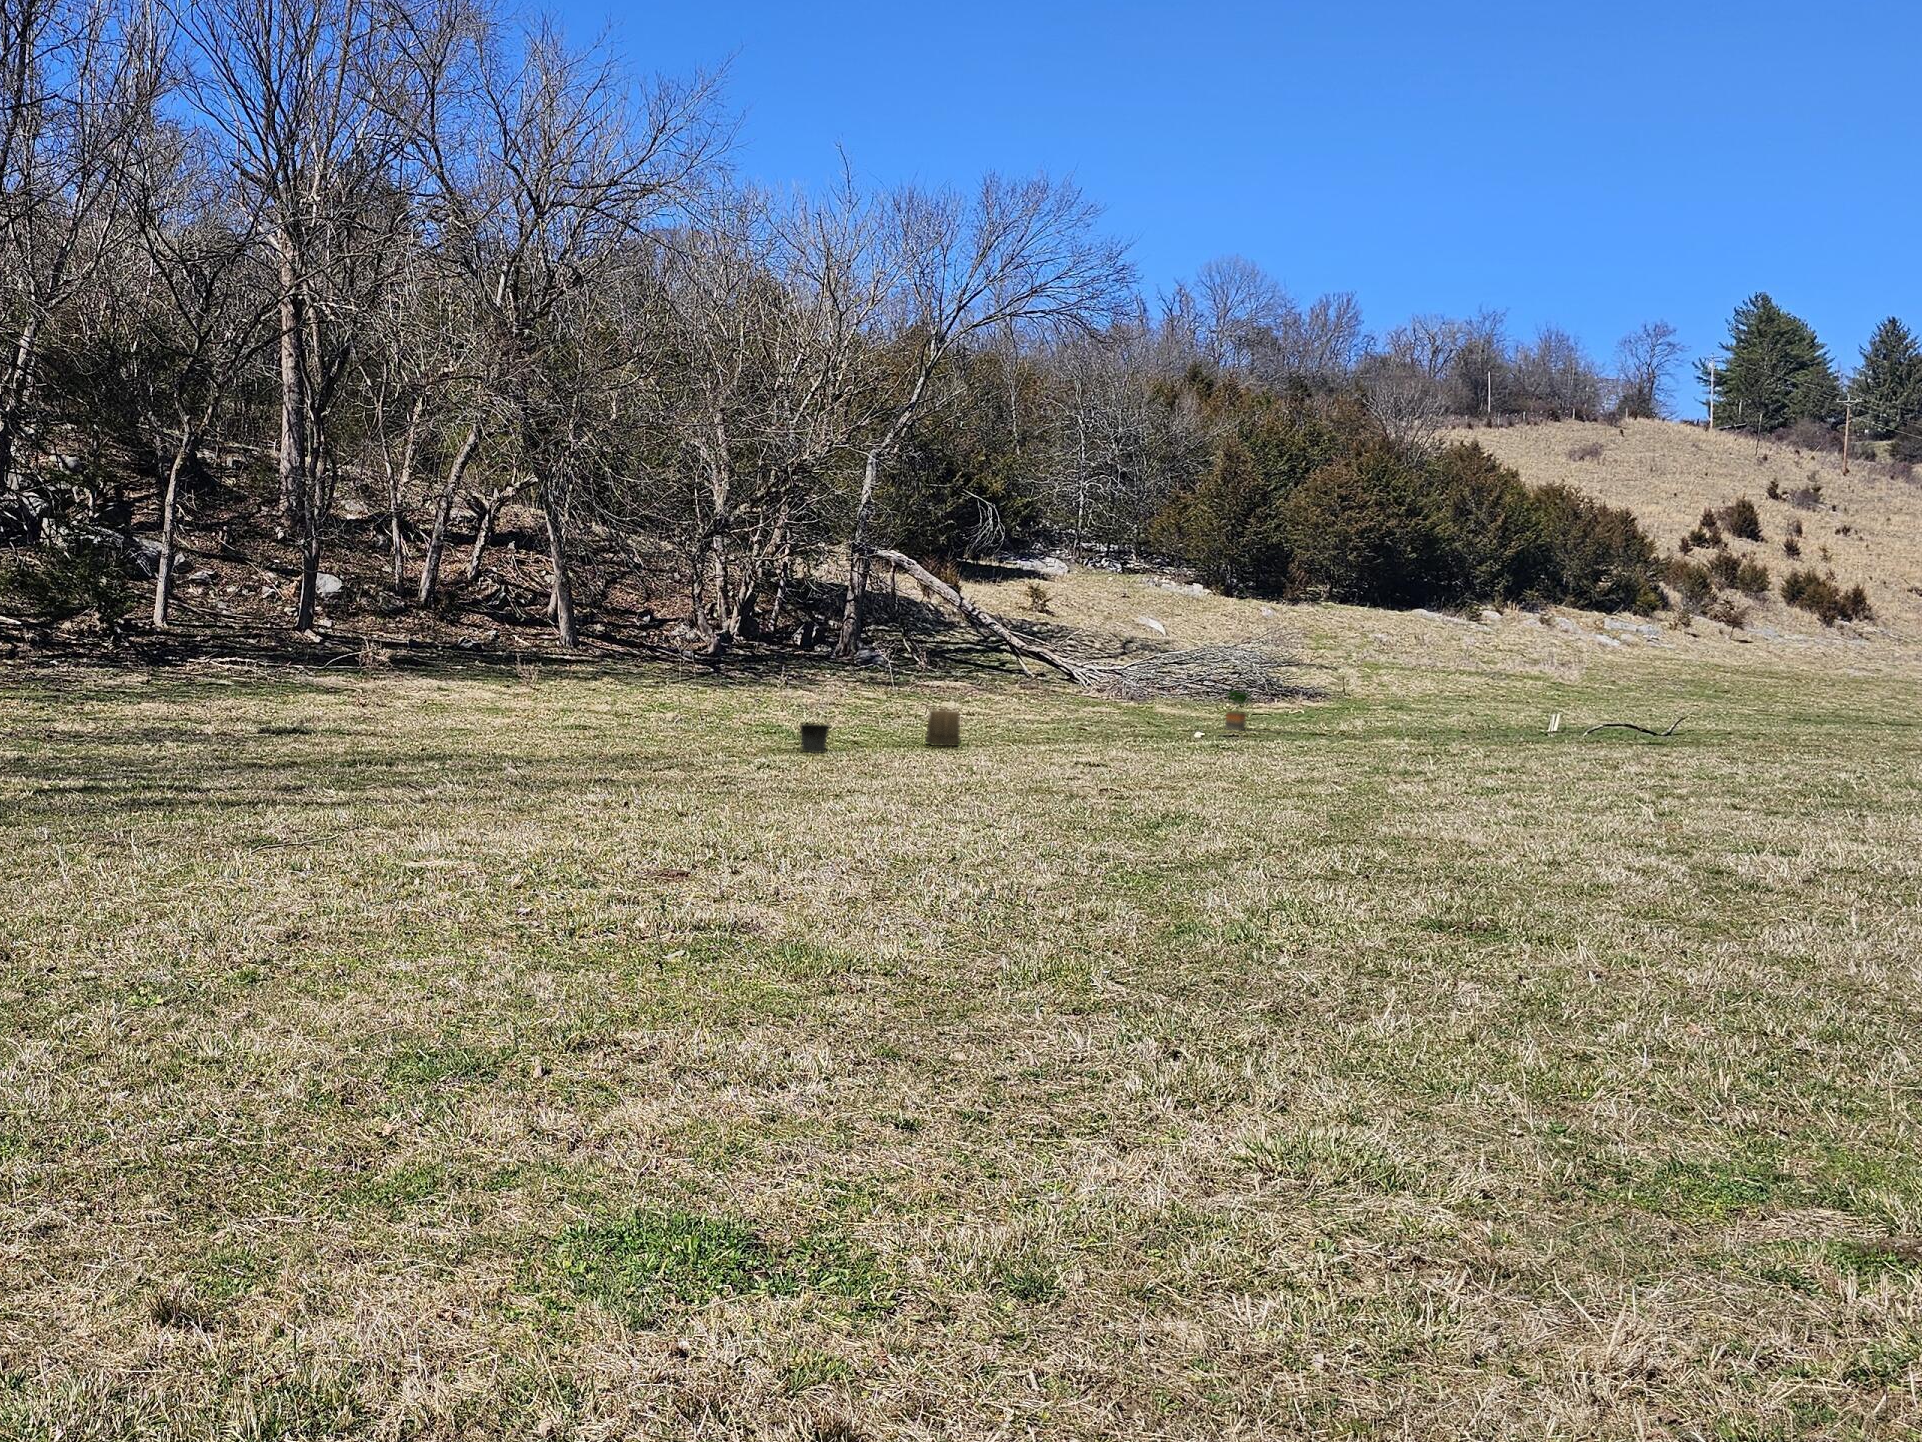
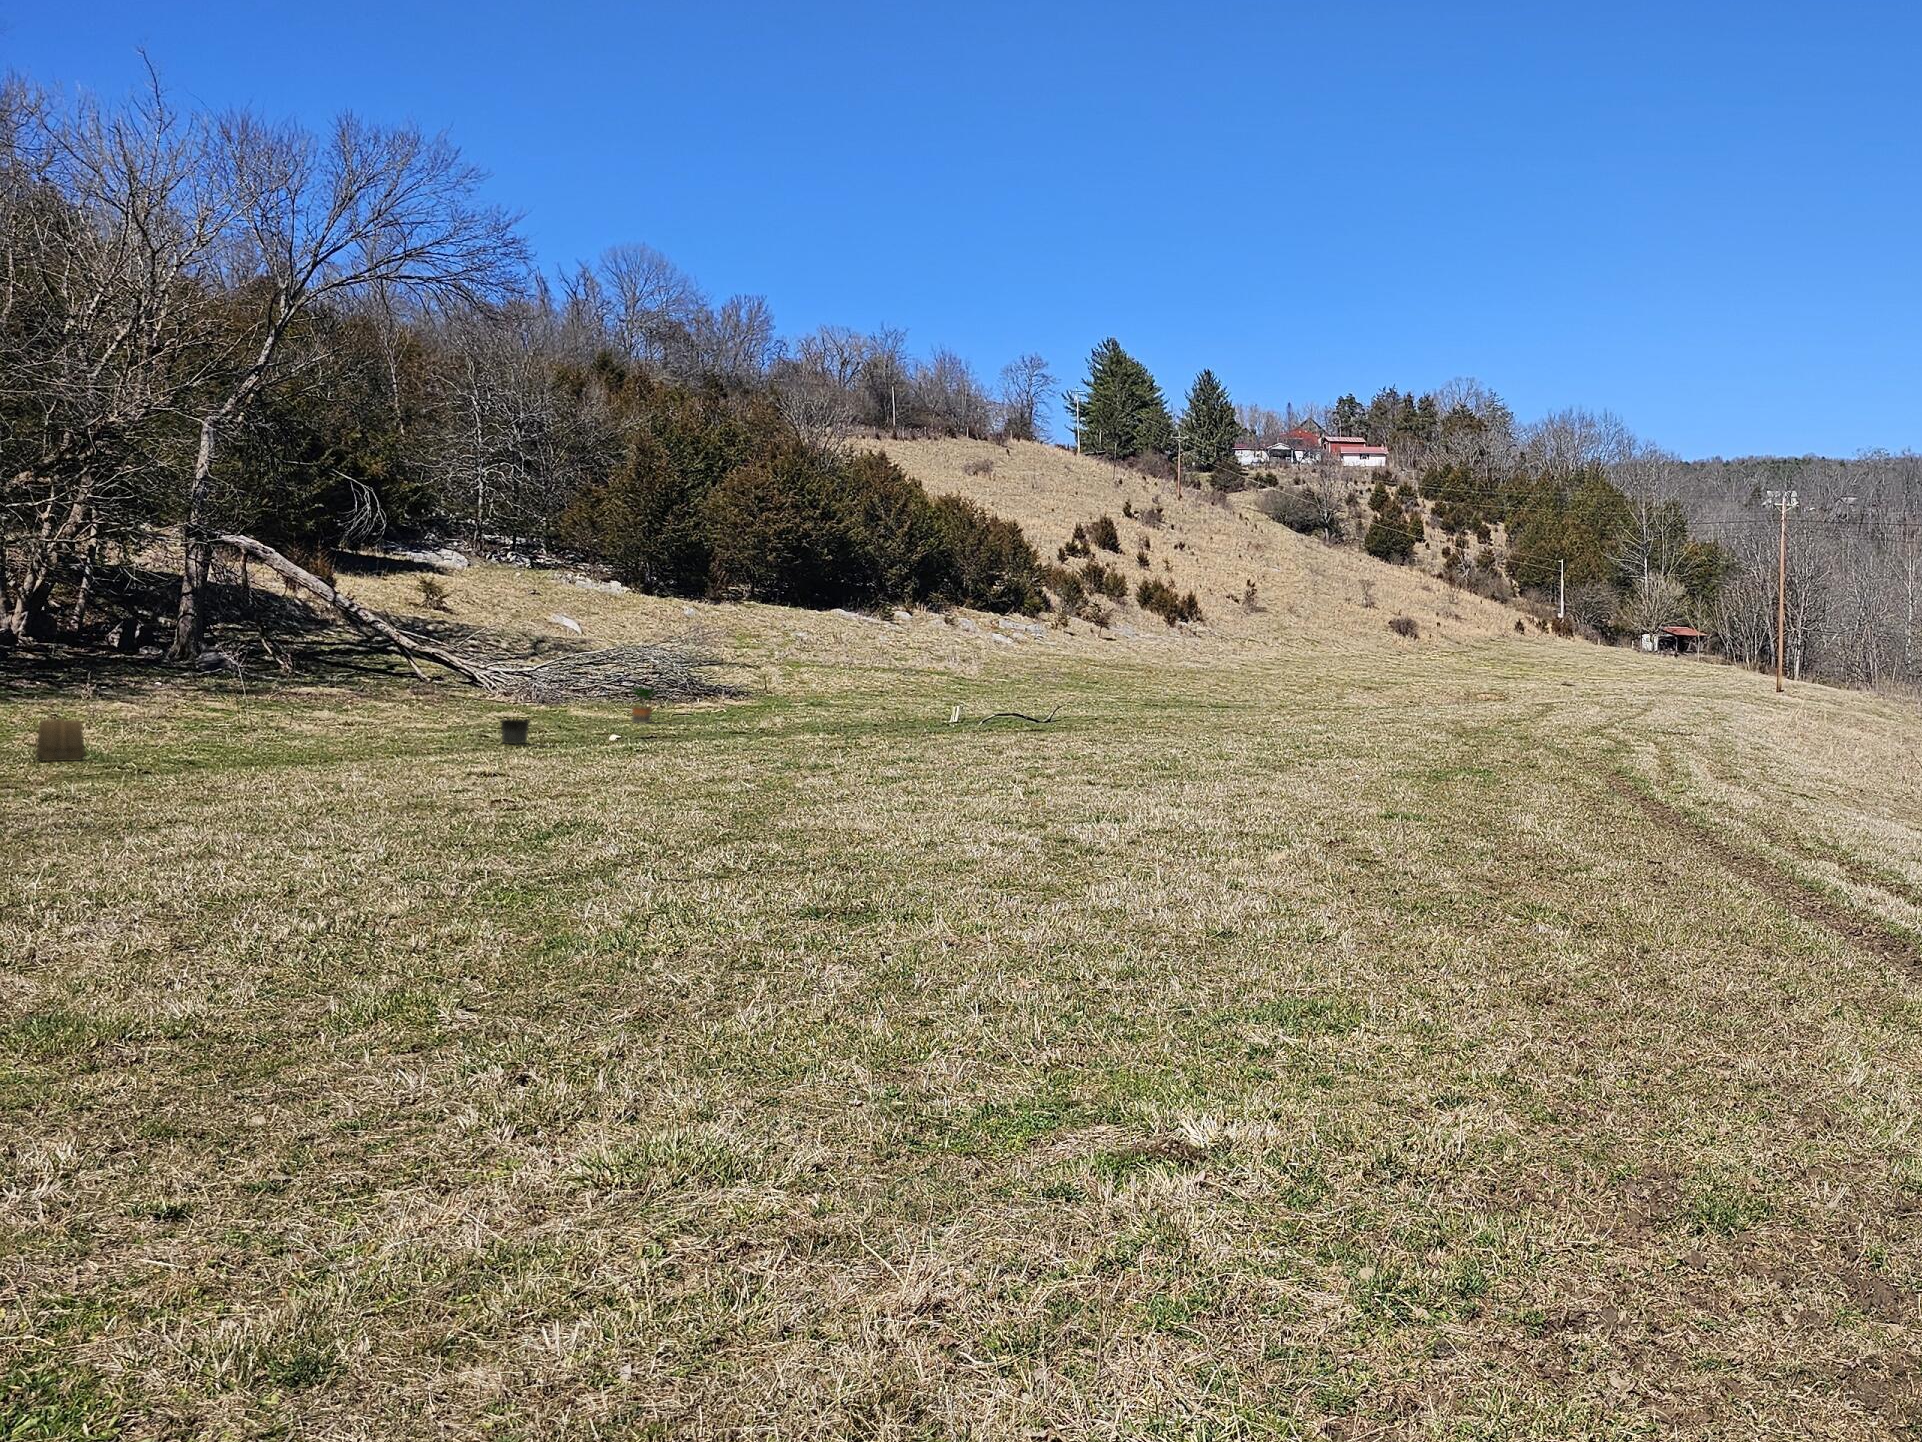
backpack: present [925,708,961,746] -> present [35,717,86,761]
bucket: present [800,723,830,753] -> present [500,718,530,744]

